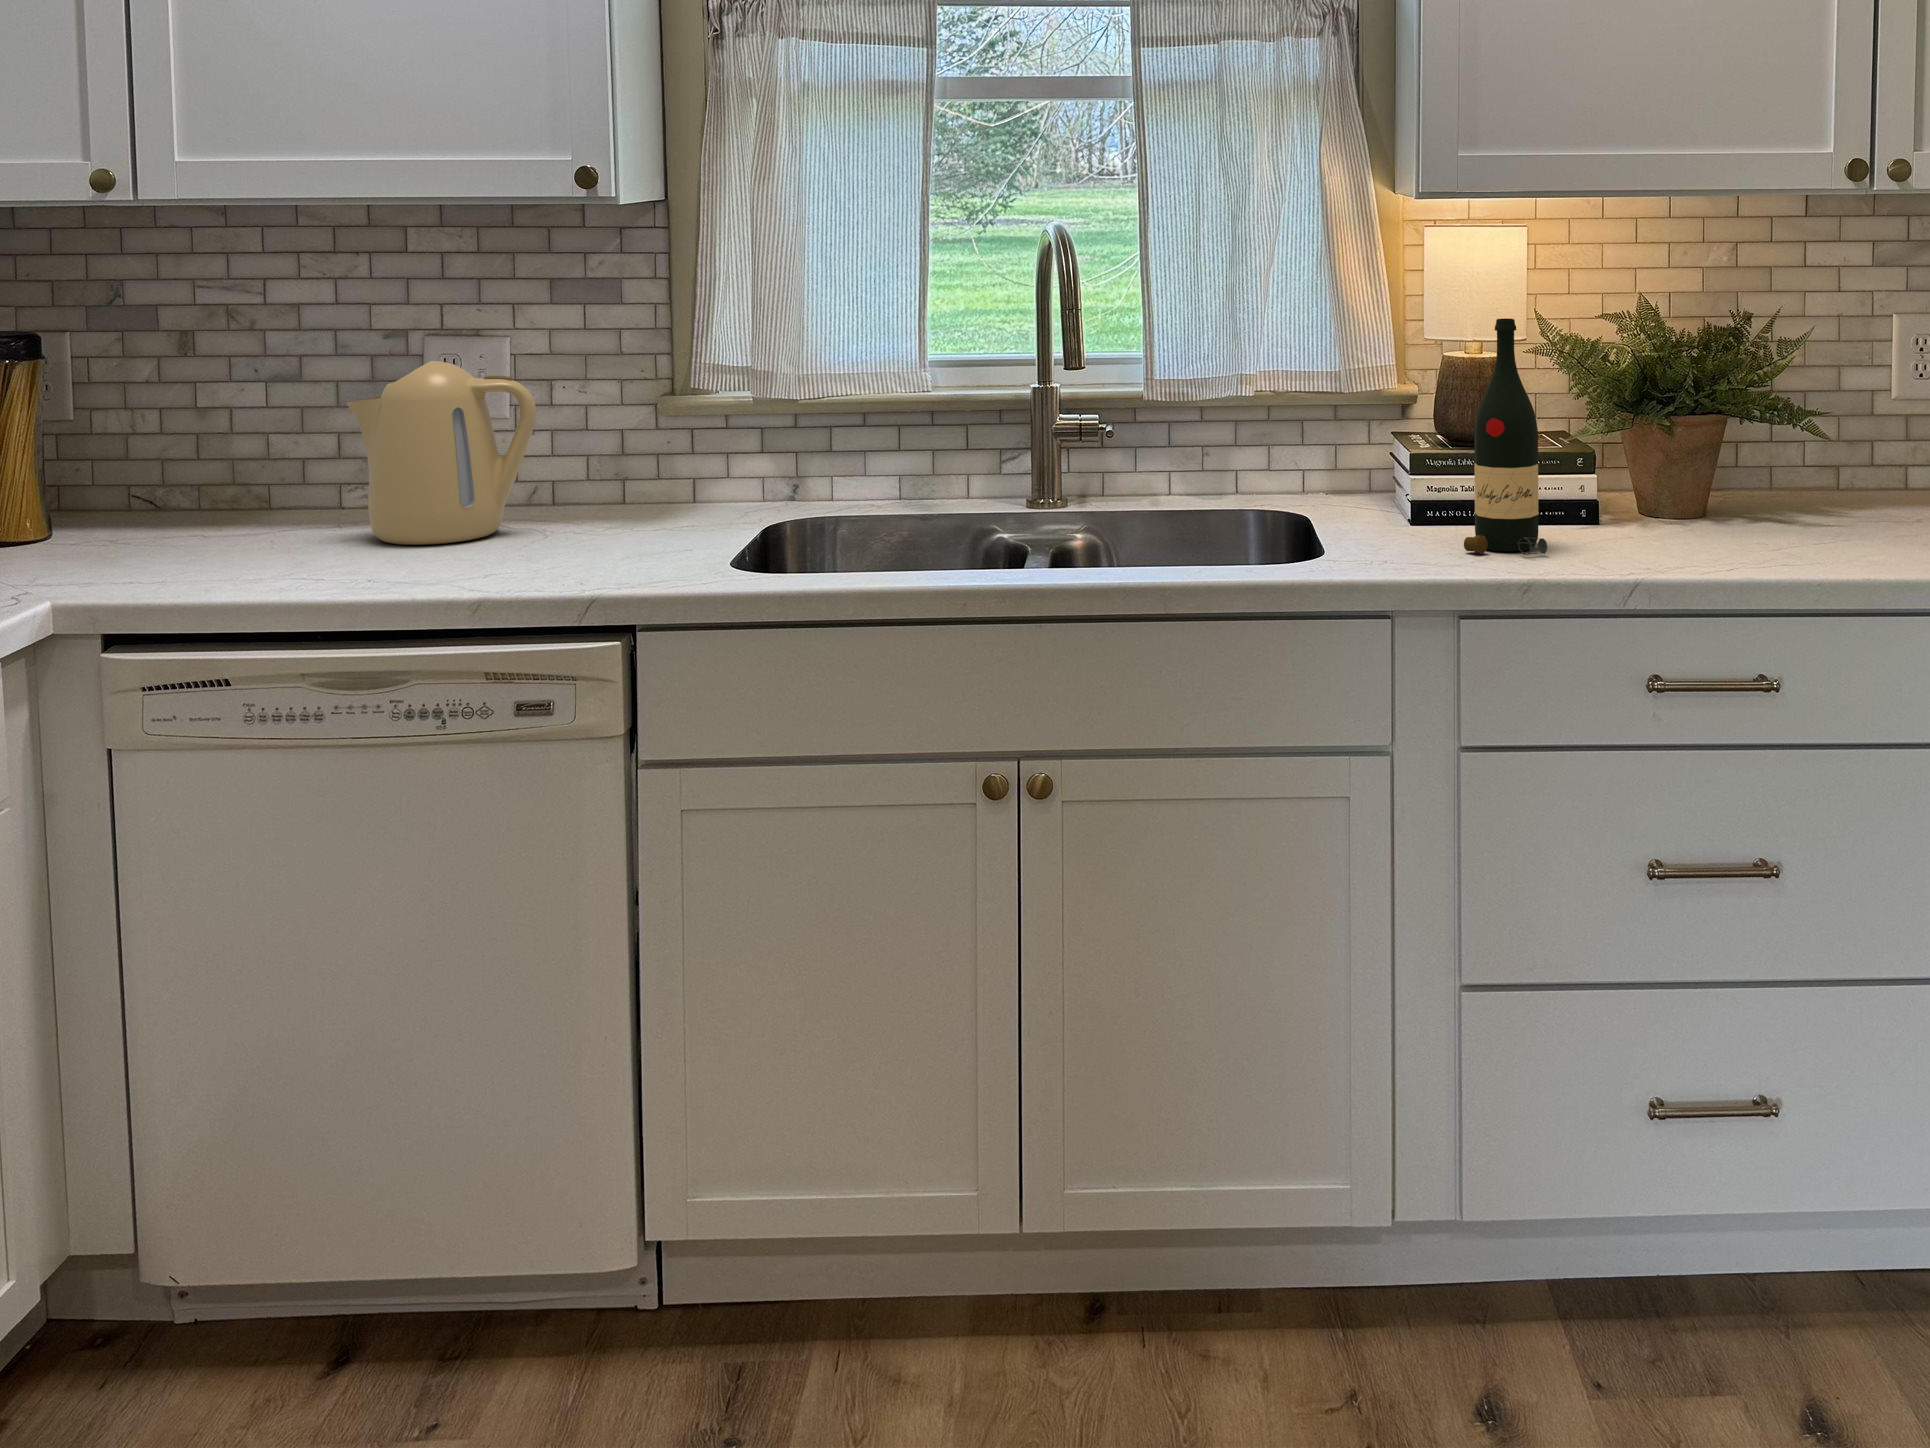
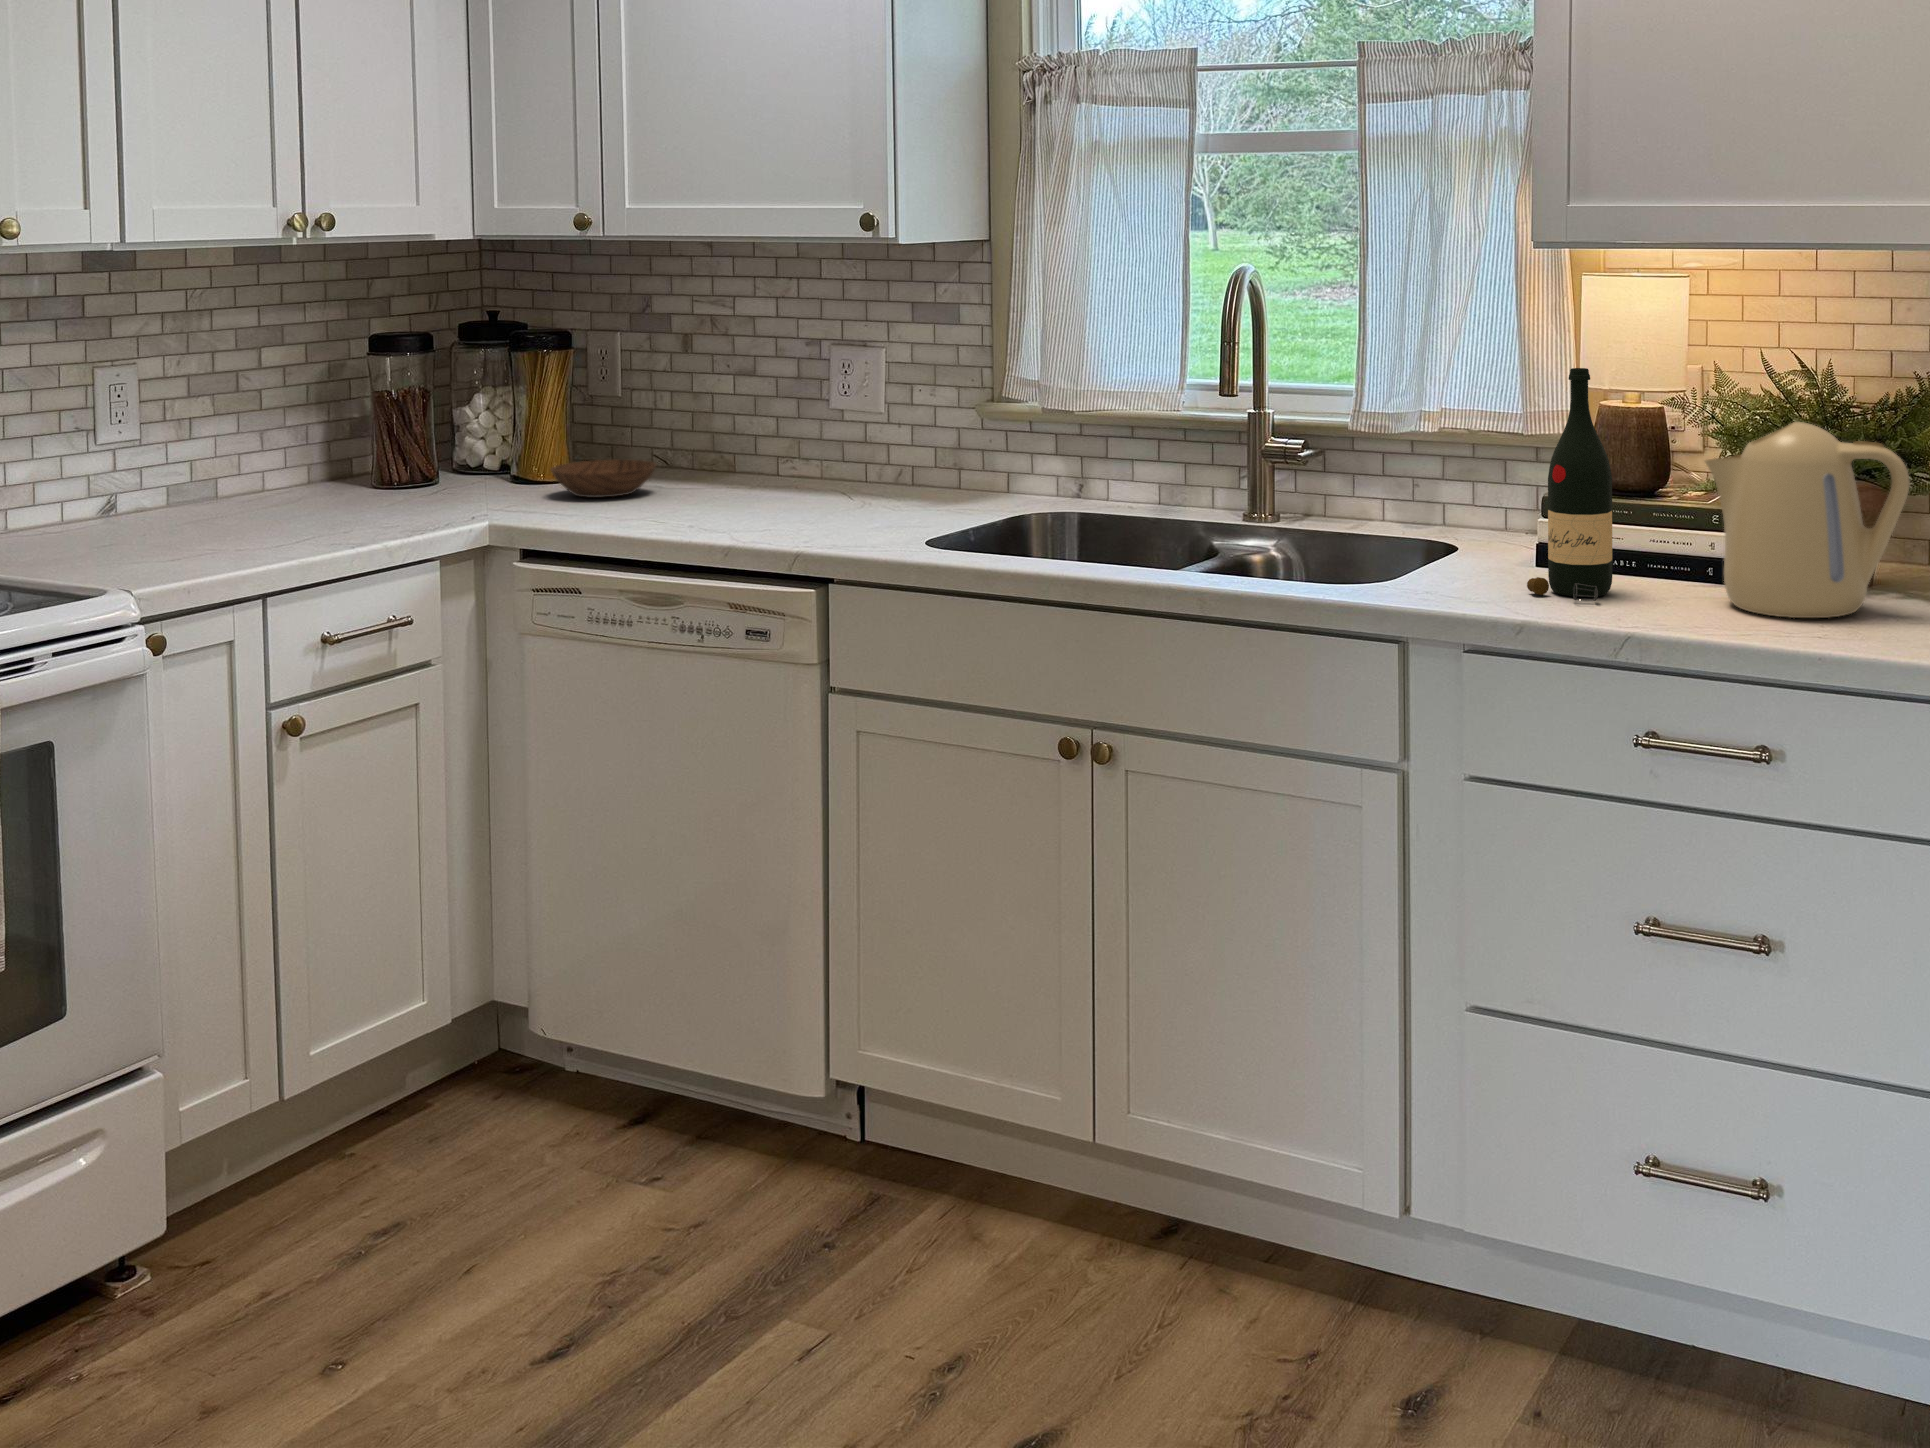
kettle: present [347,361,536,545] -> present [1705,422,1910,618]
bowl: none [70,500,227,556] -> present [551,460,656,497]

